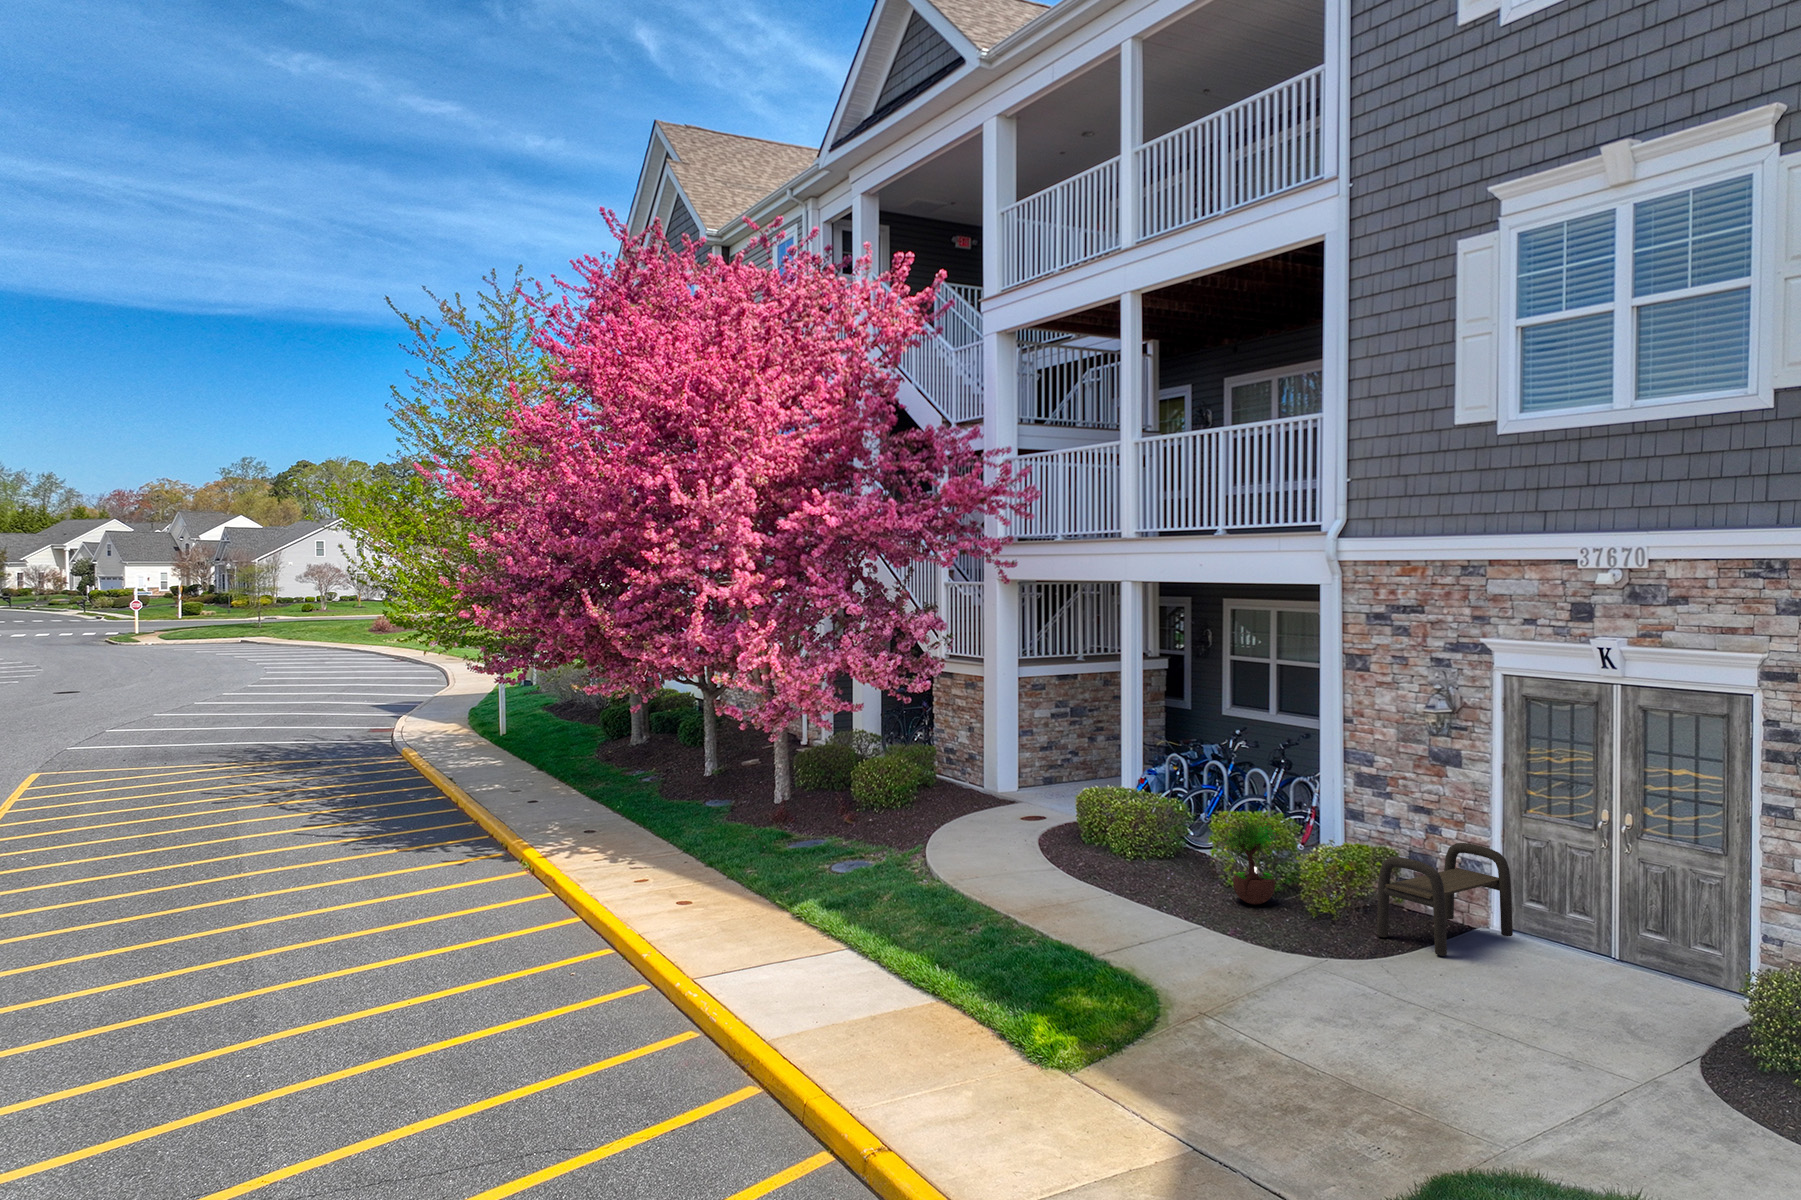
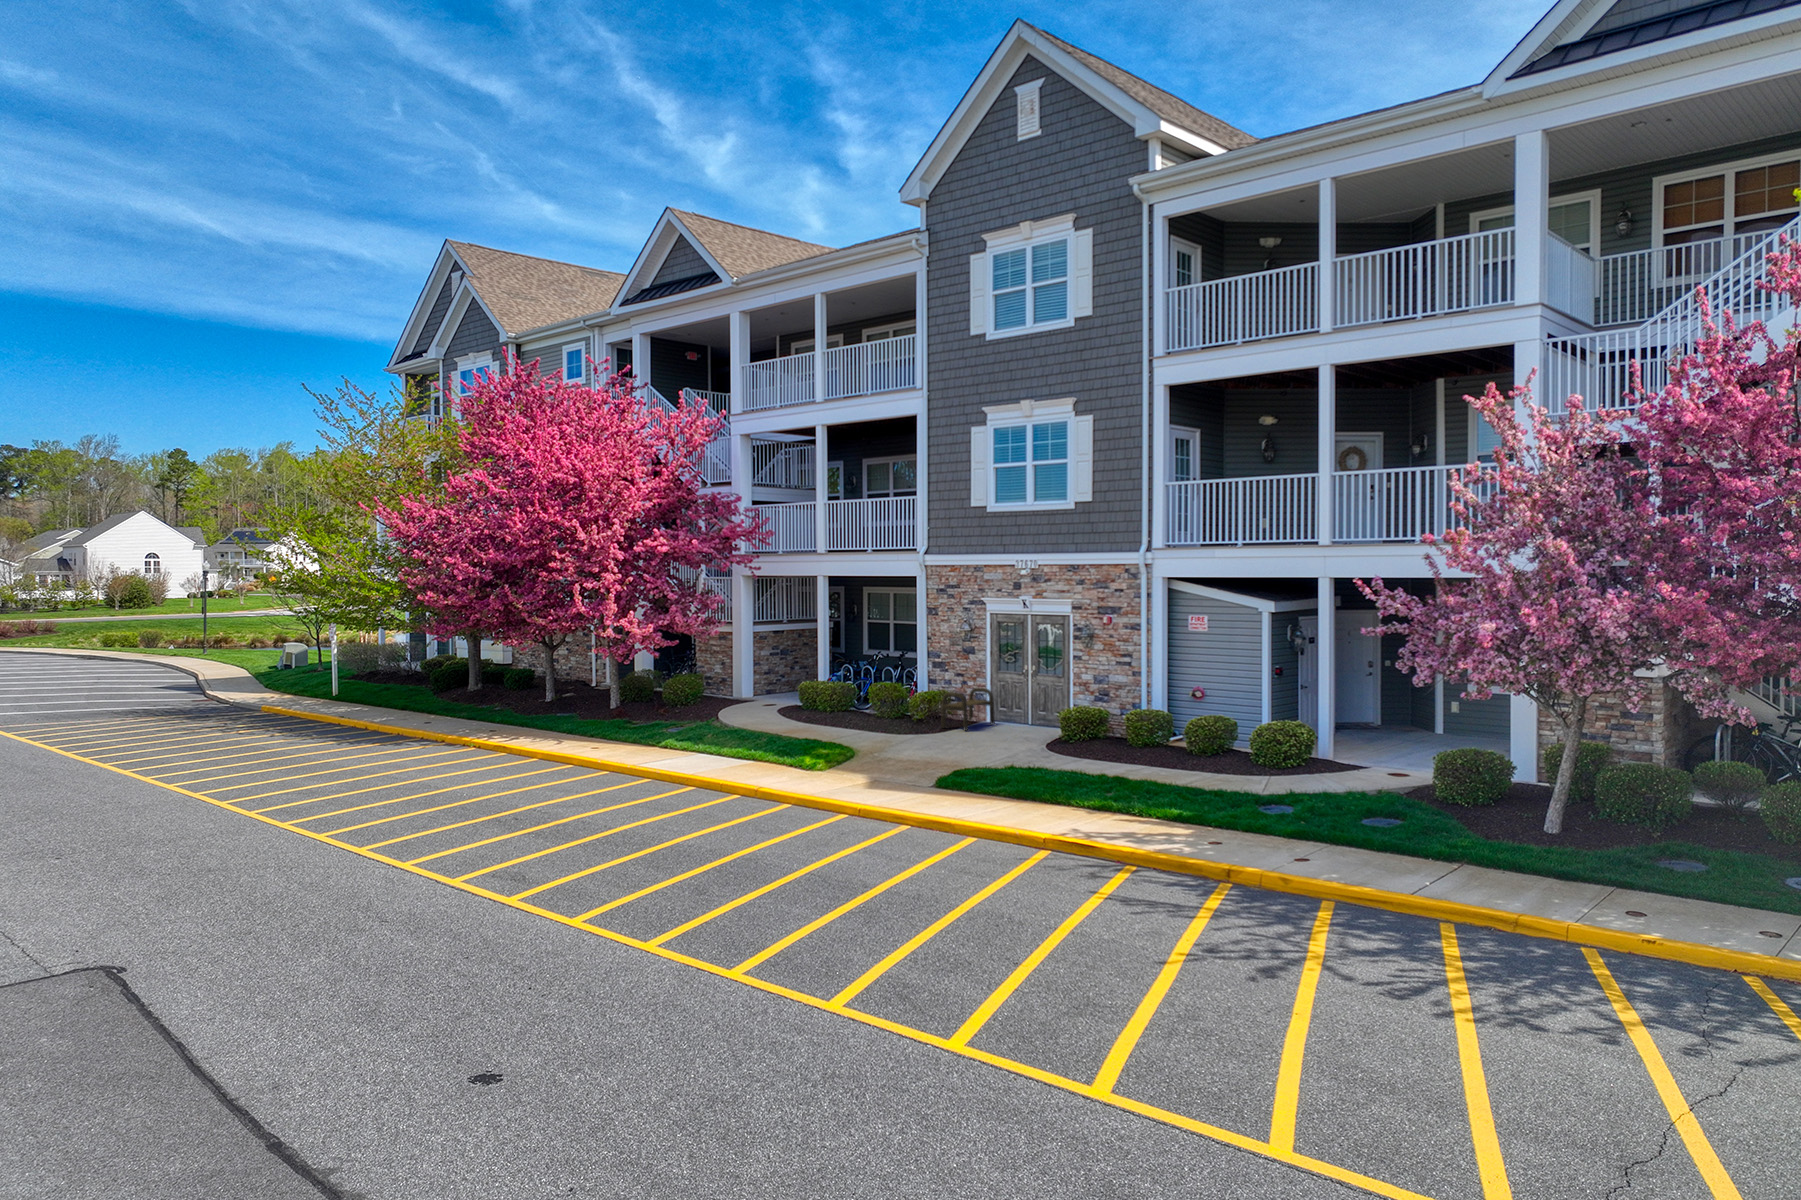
potted tree: present [1224,818,1278,904] -> none [875,682,900,724]

